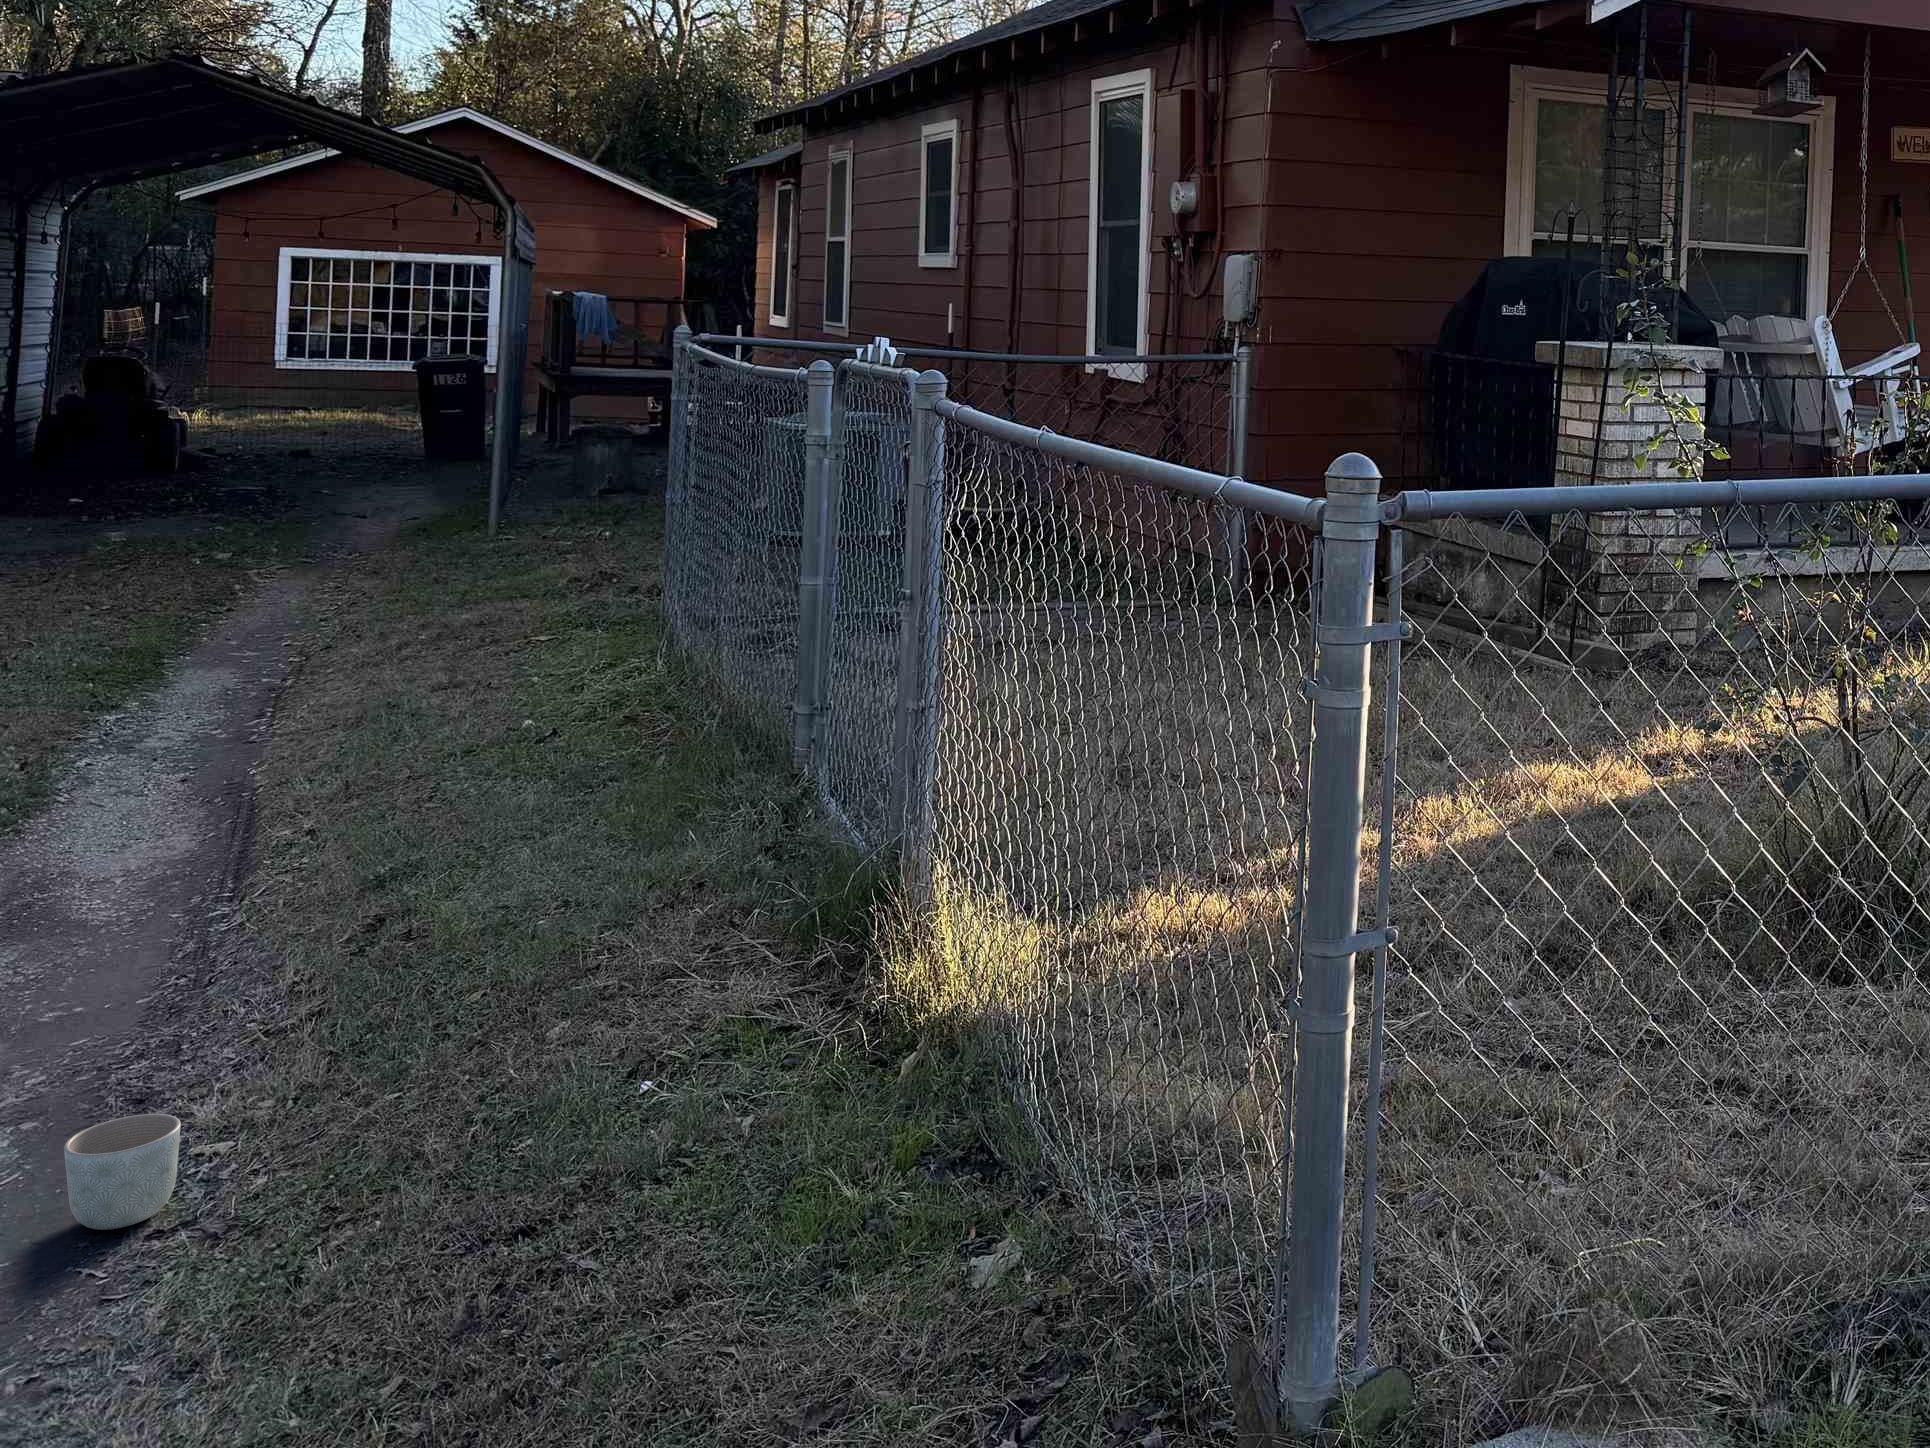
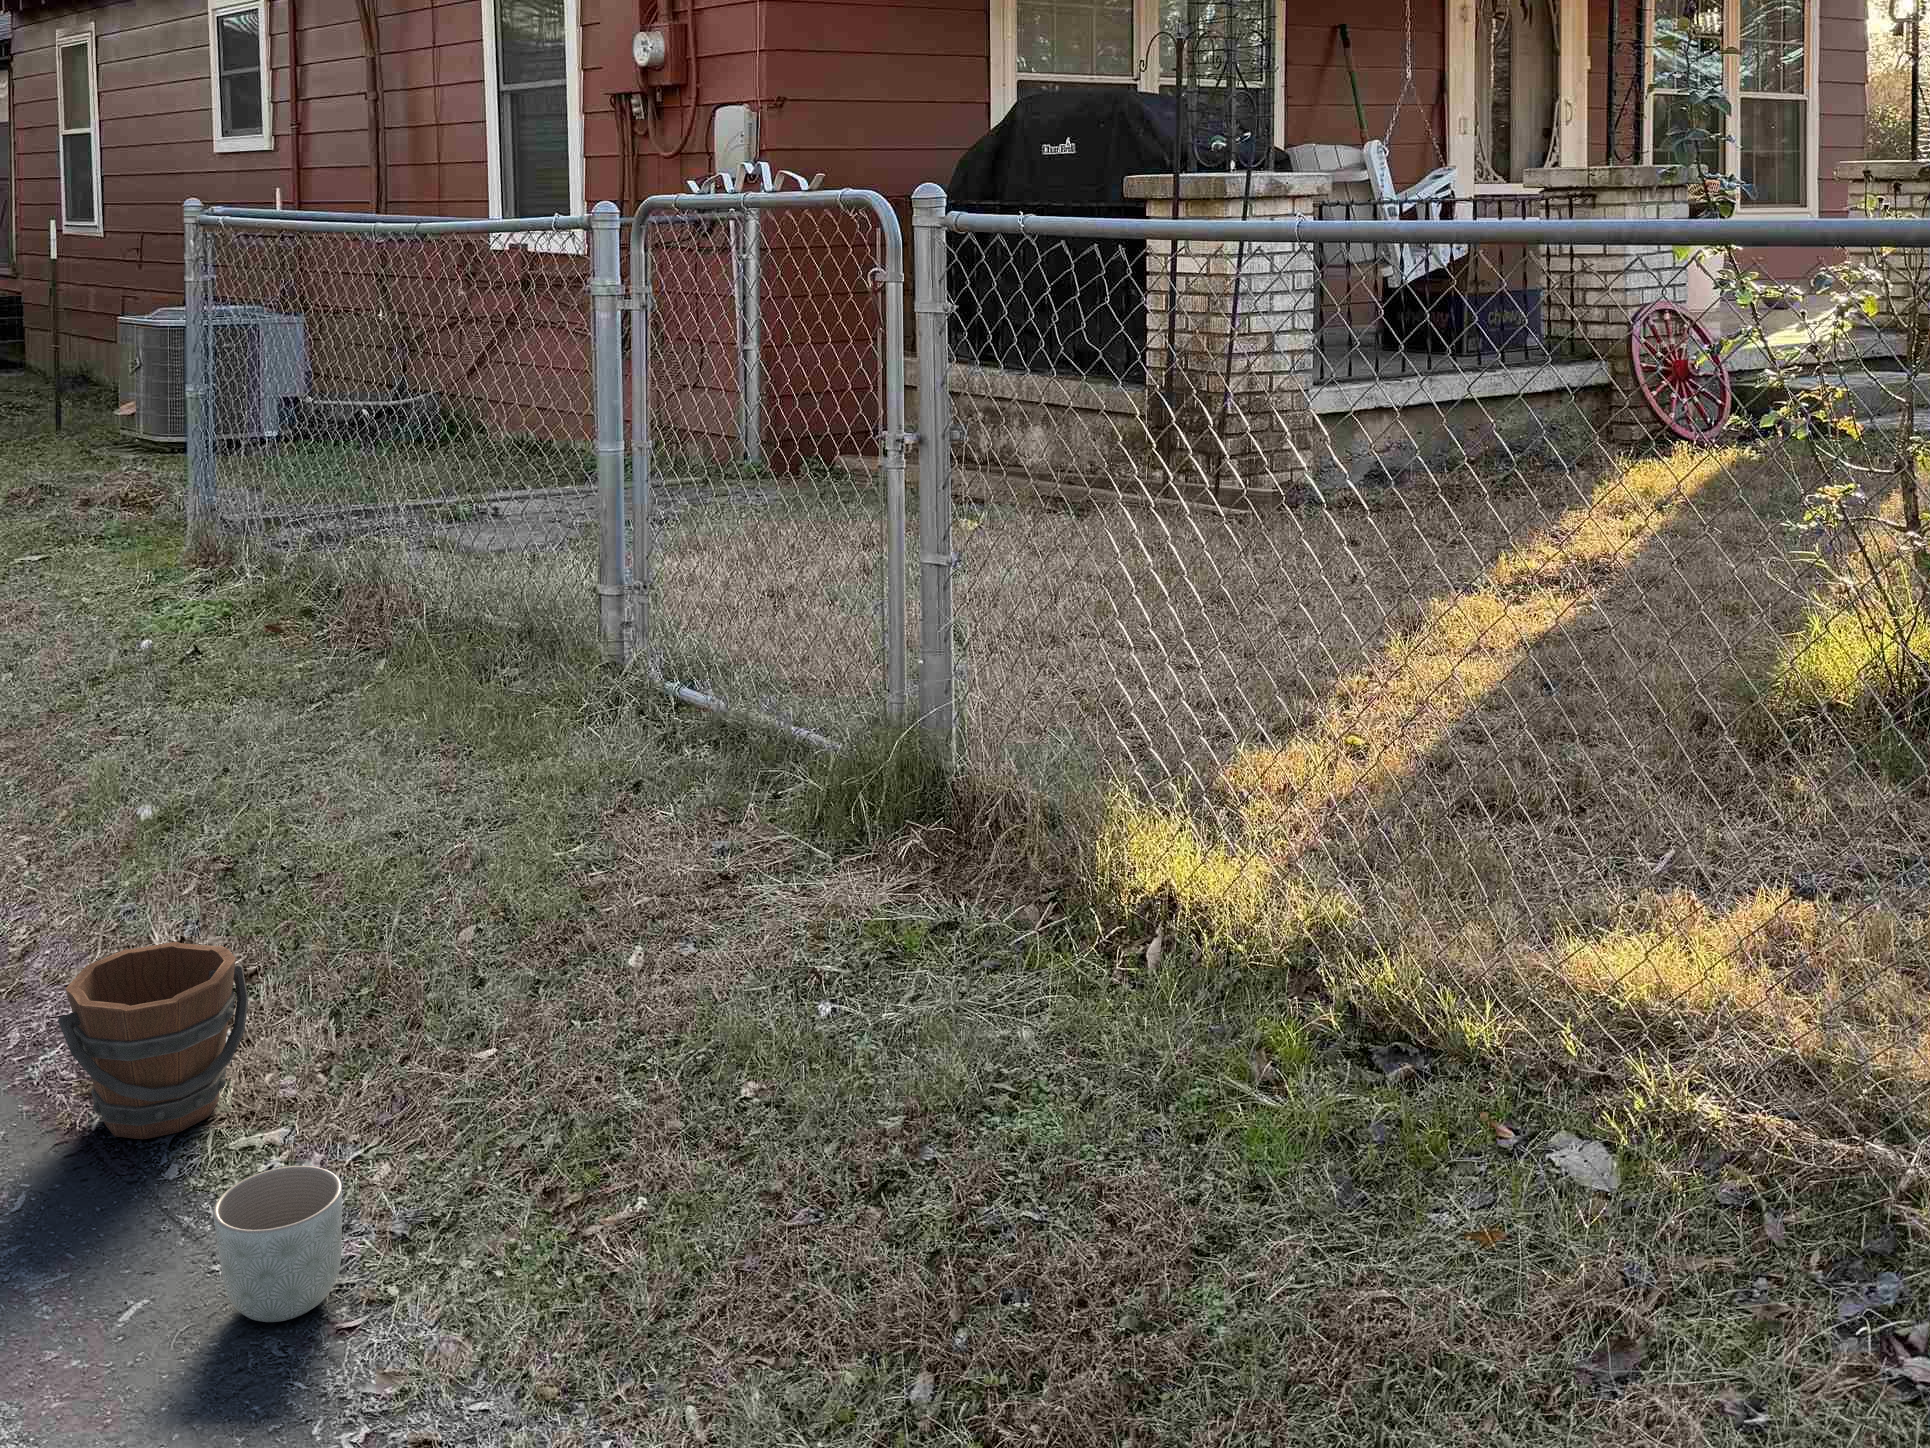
bucket: none [105,941,277,1094] -> present [58,942,249,1139]

